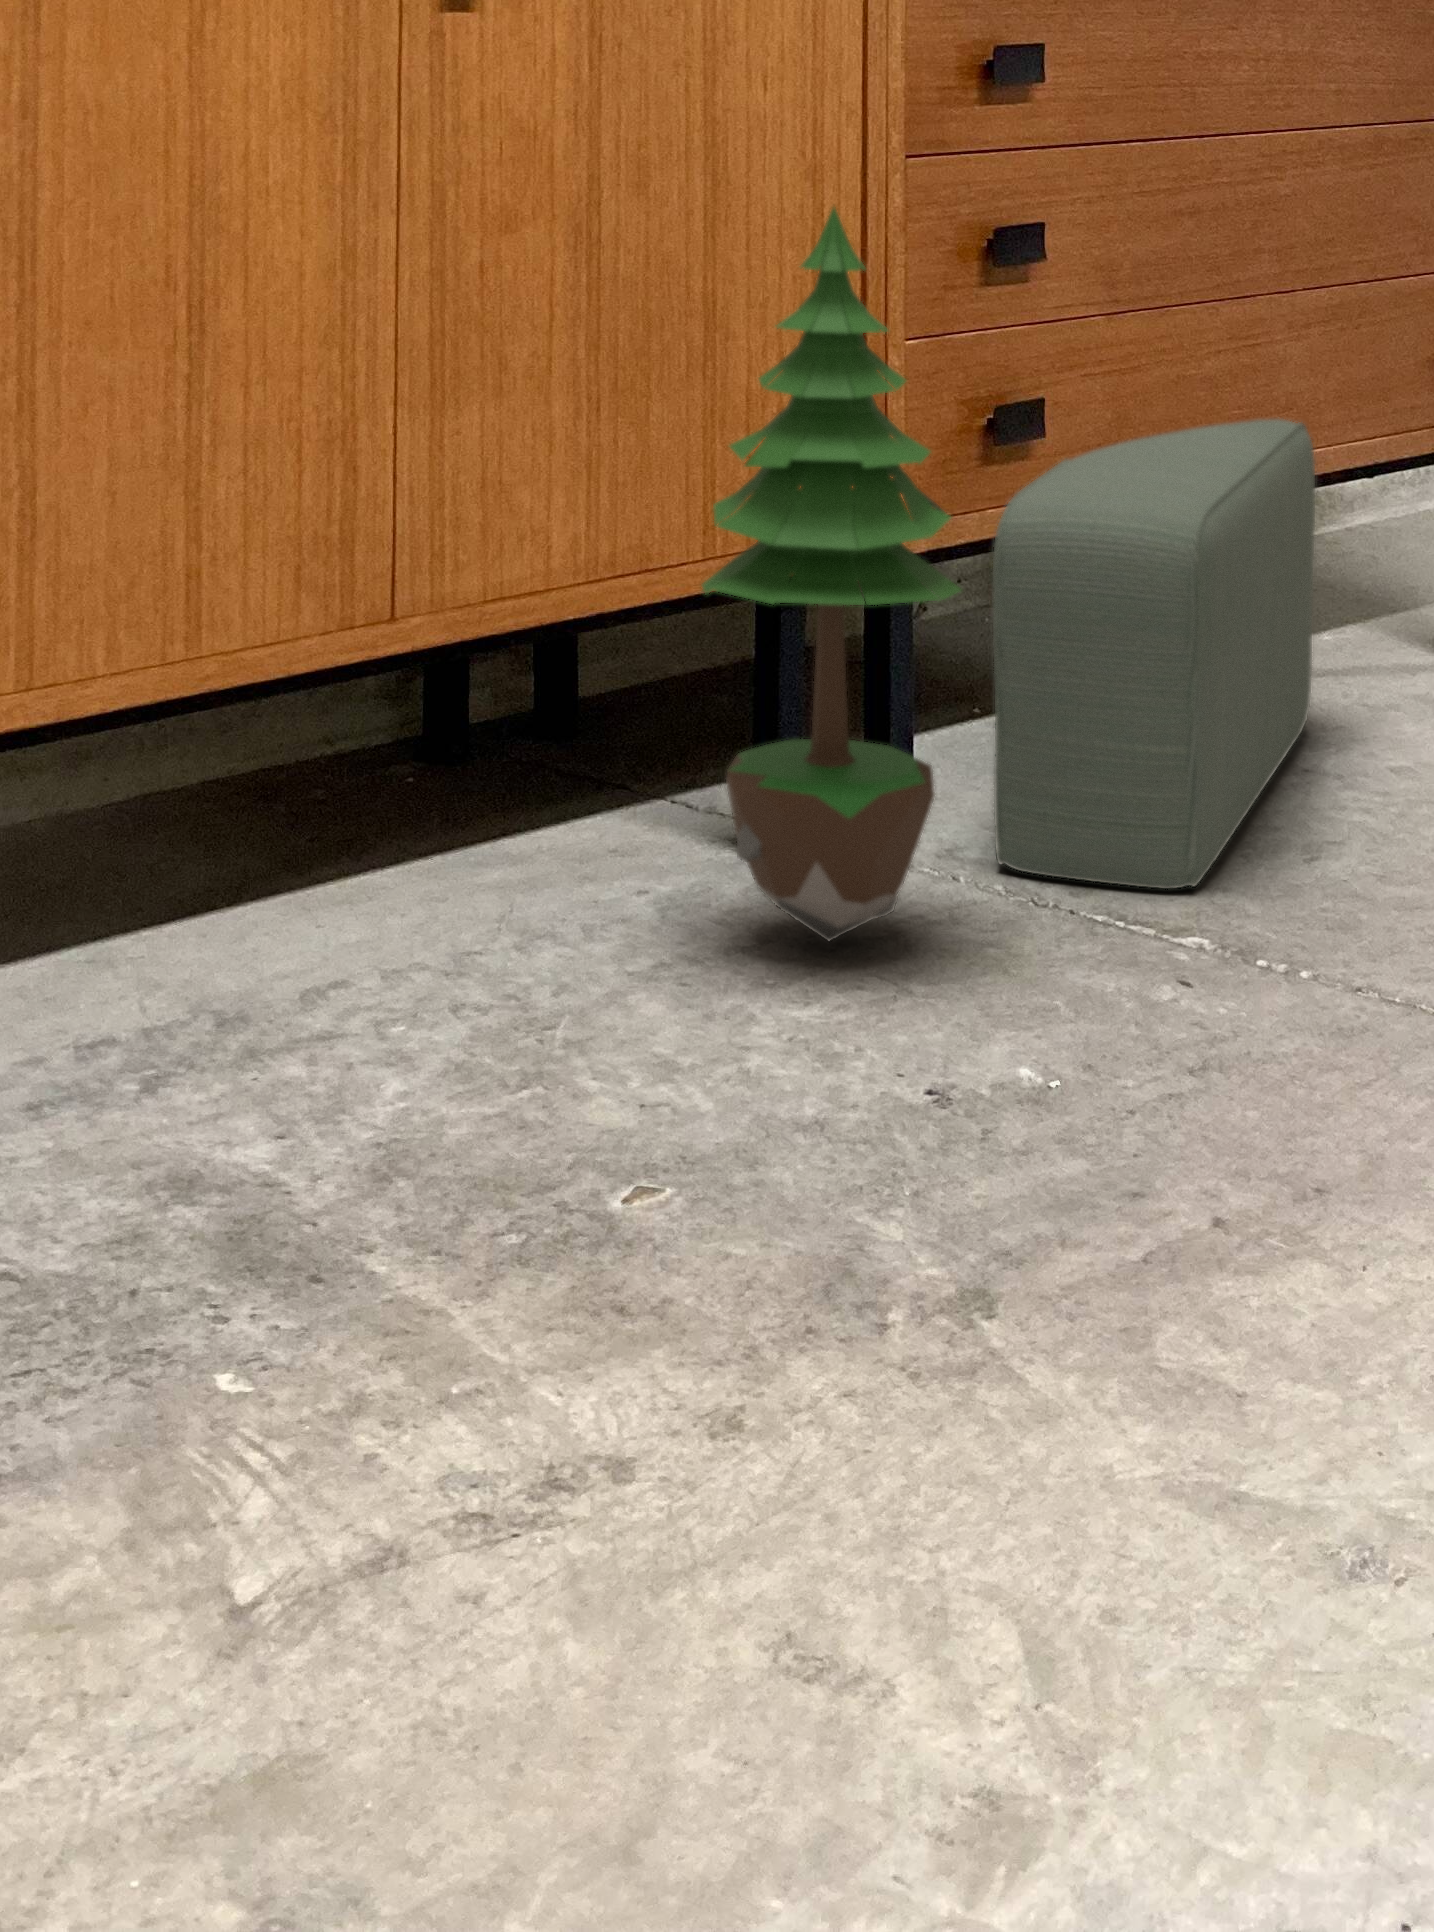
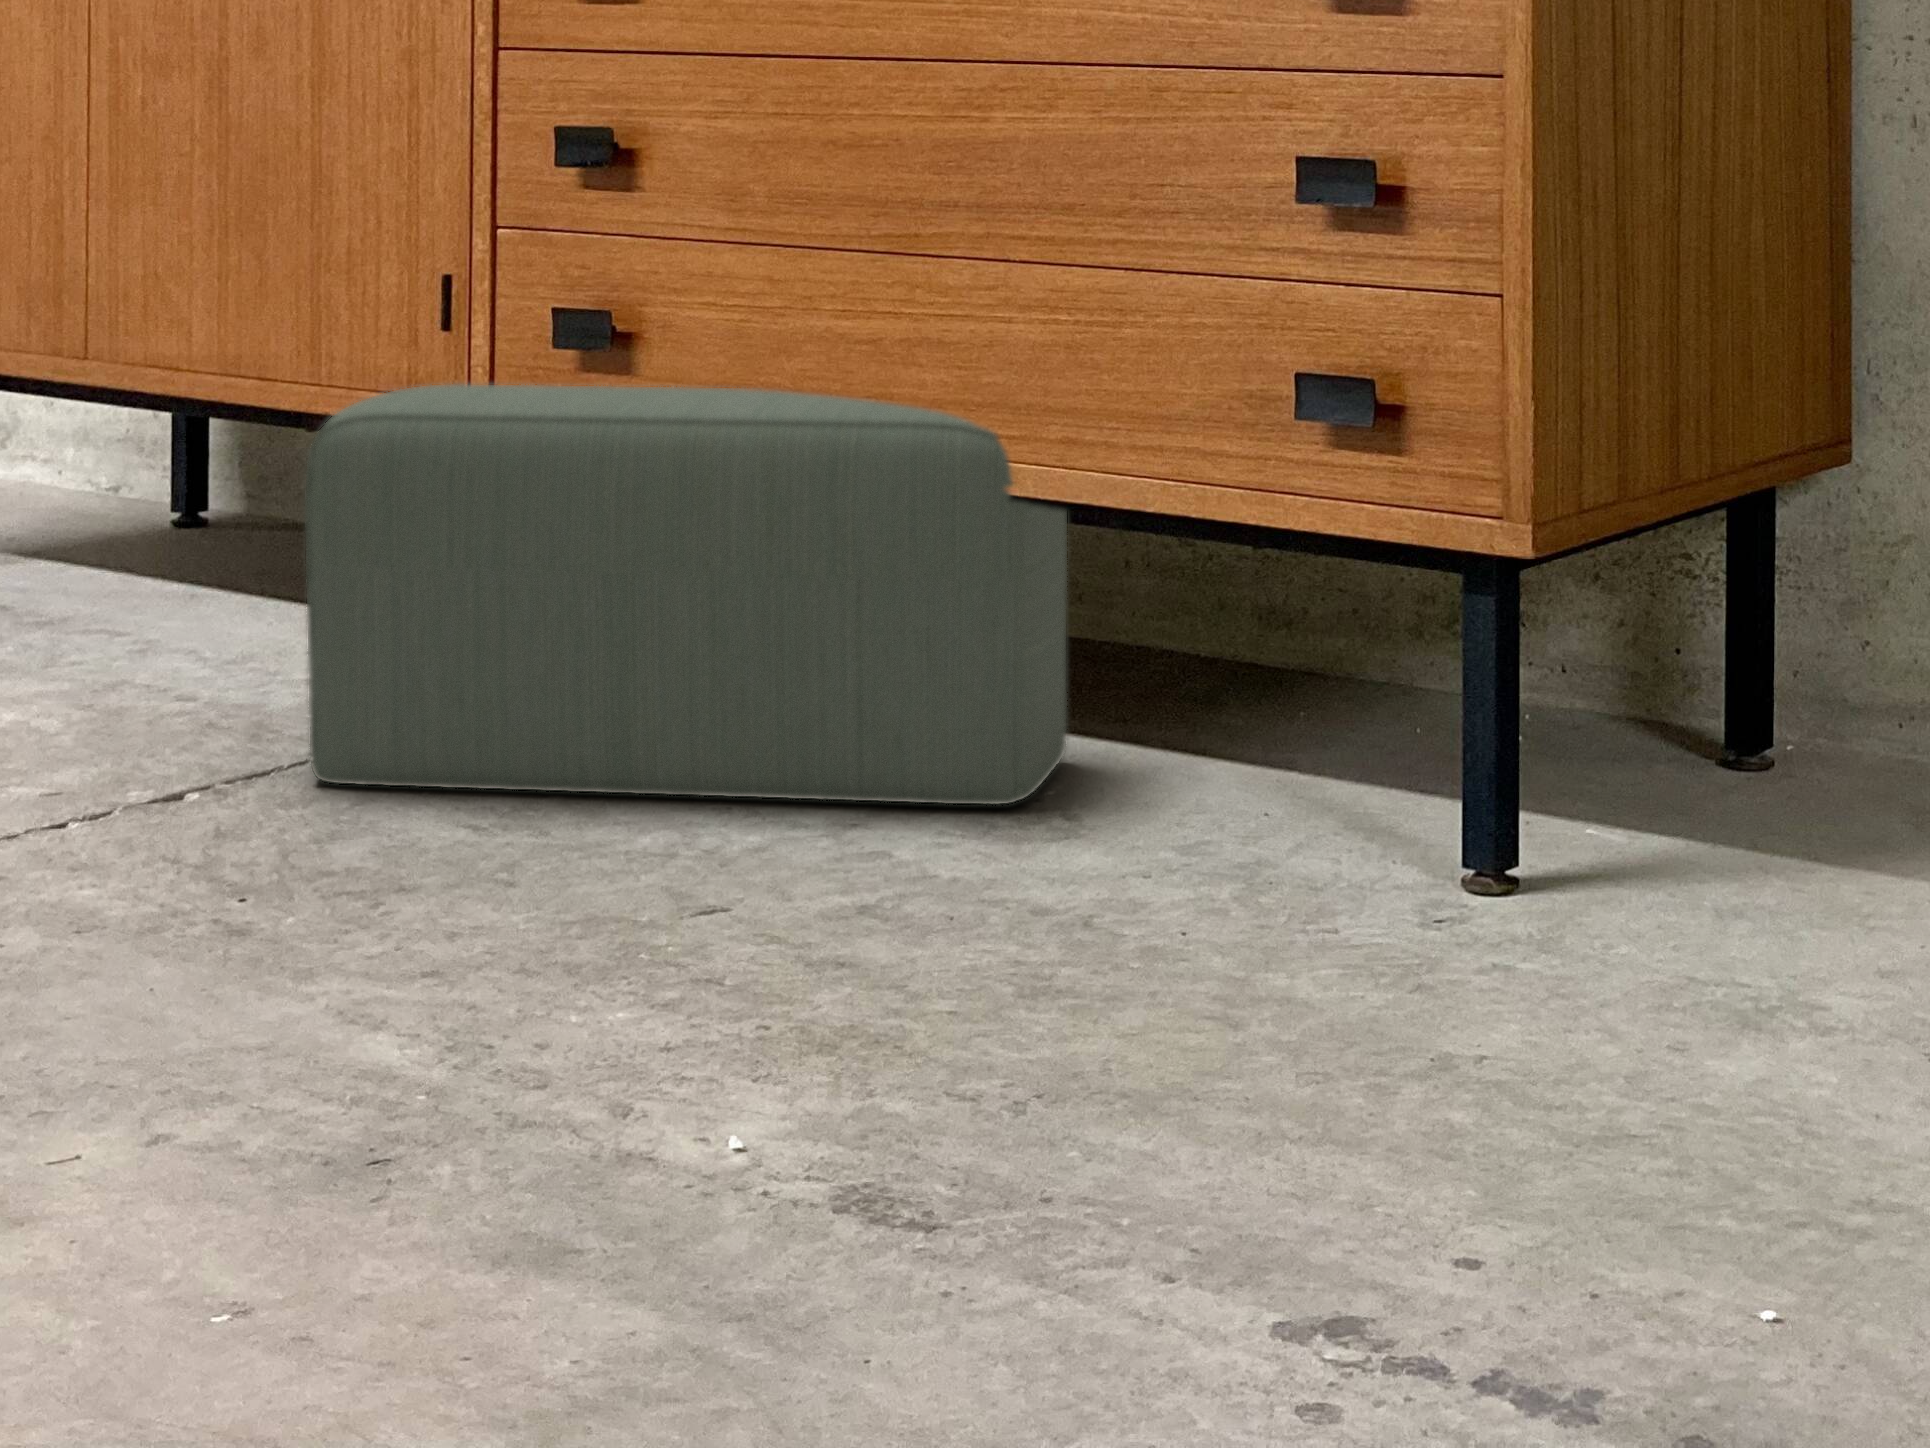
potted tree: present [702,207,961,941] -> none [56,72,296,708]

